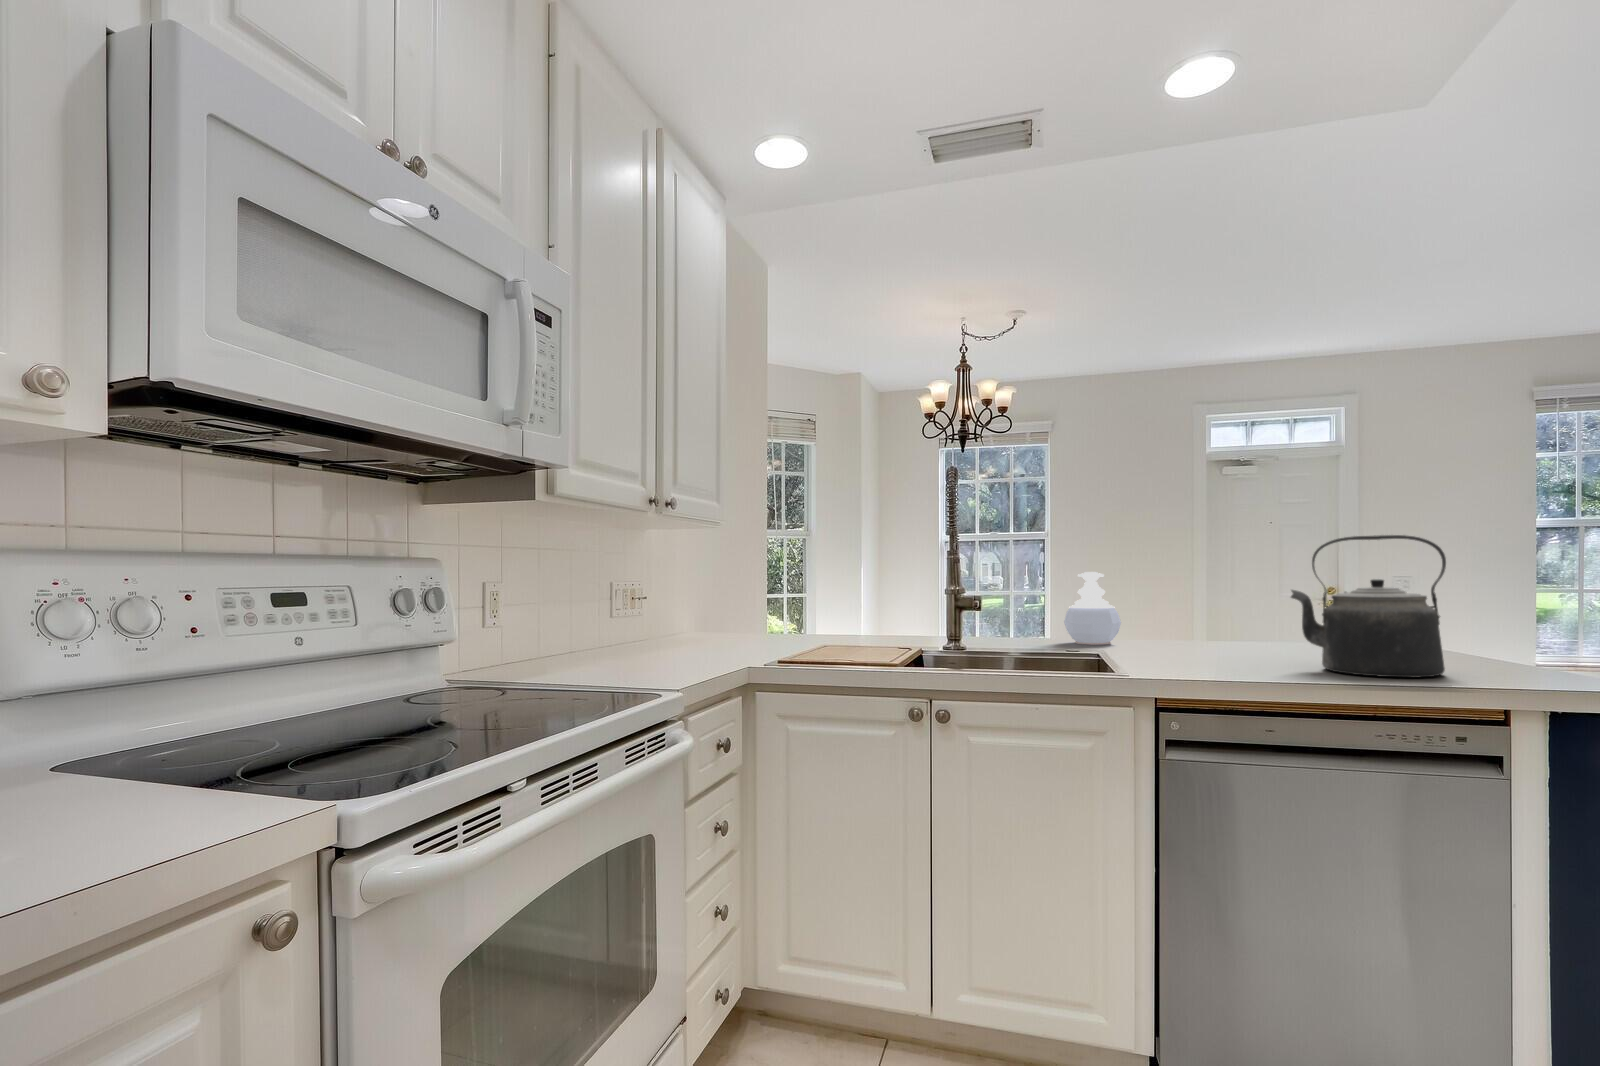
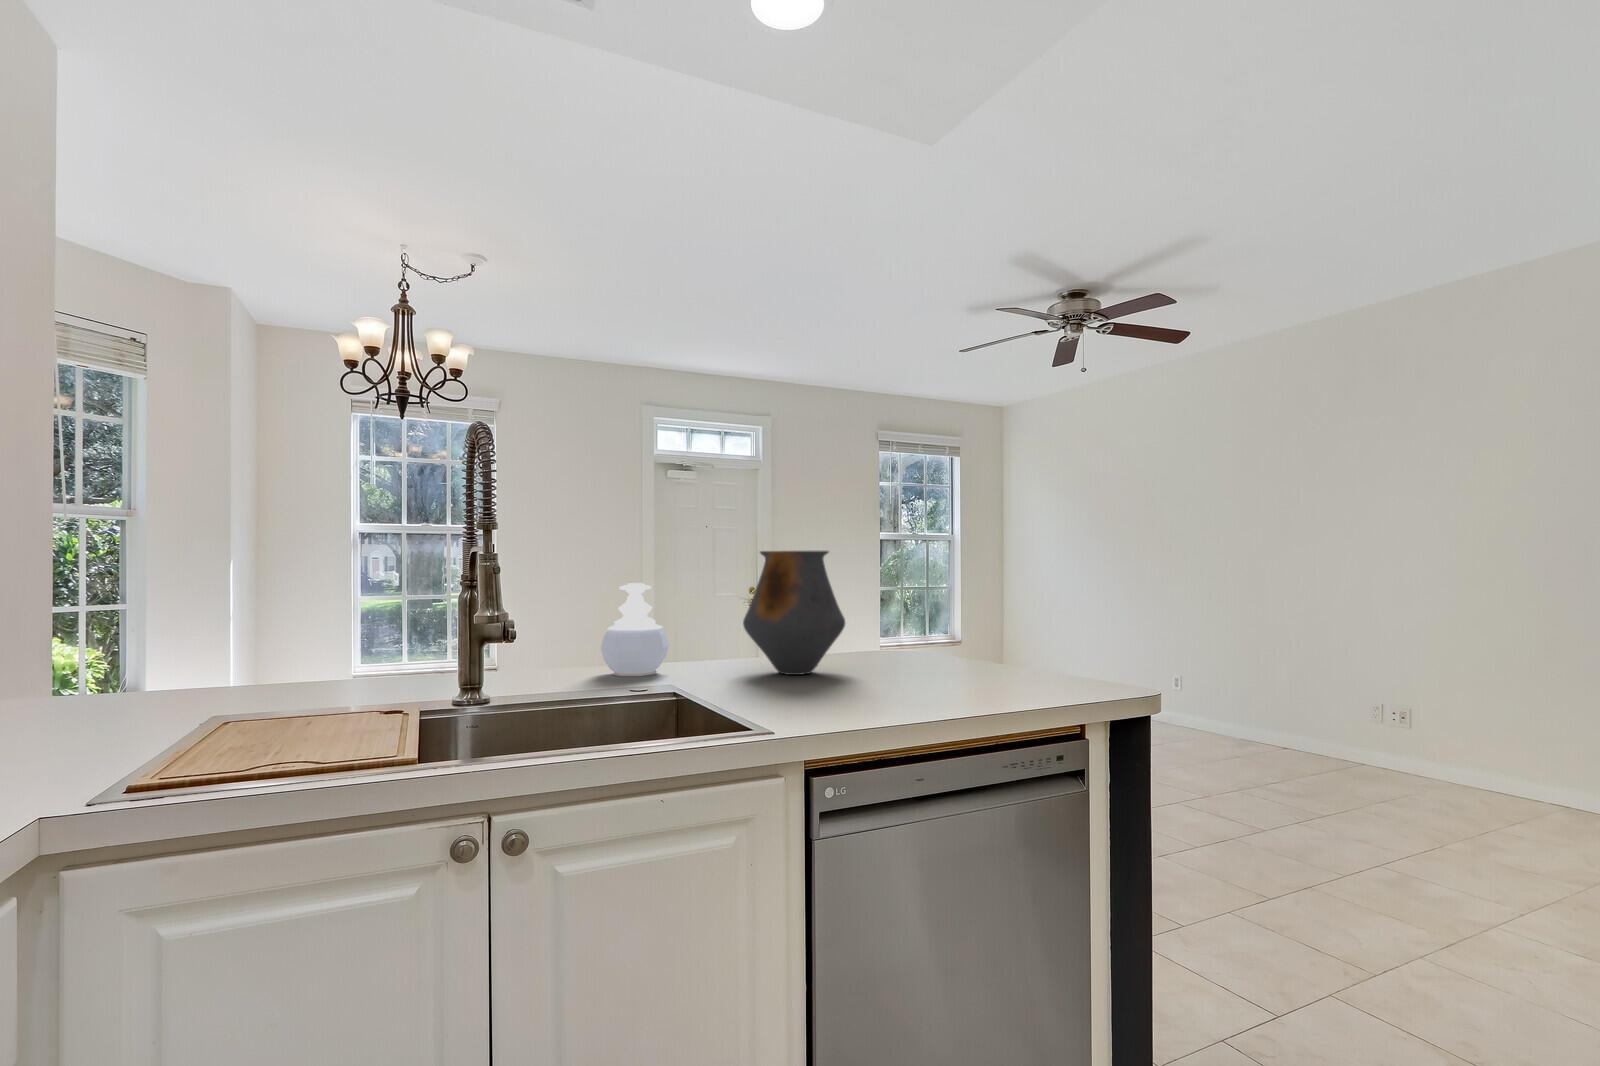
kettle: present [1291,535,1446,677] -> none [892,549,1023,701]
vase: none [1181,542,1283,652] -> present [743,551,845,675]

